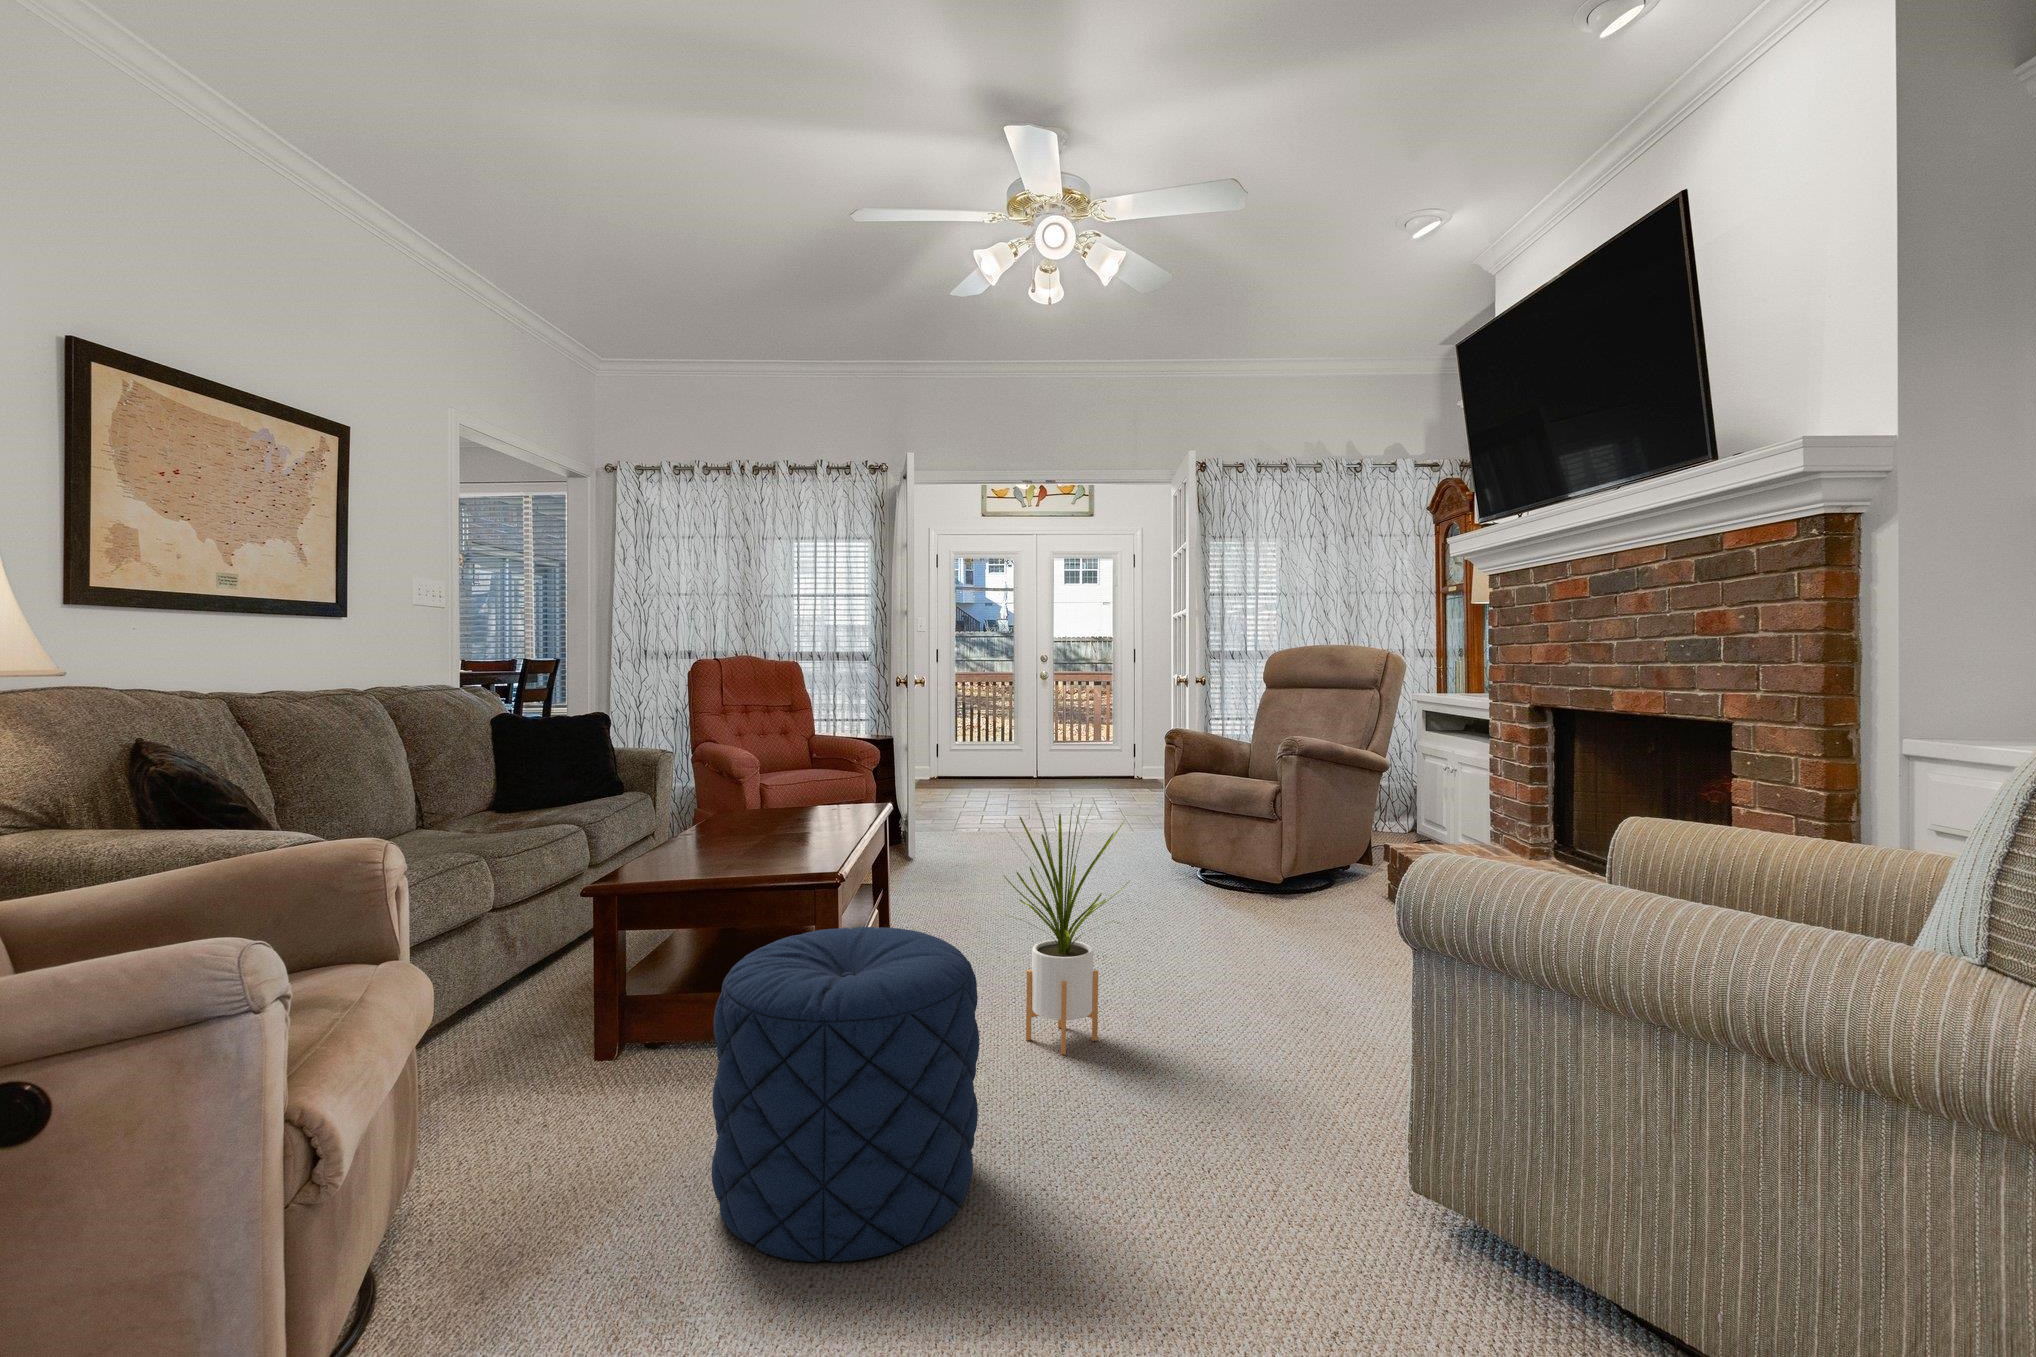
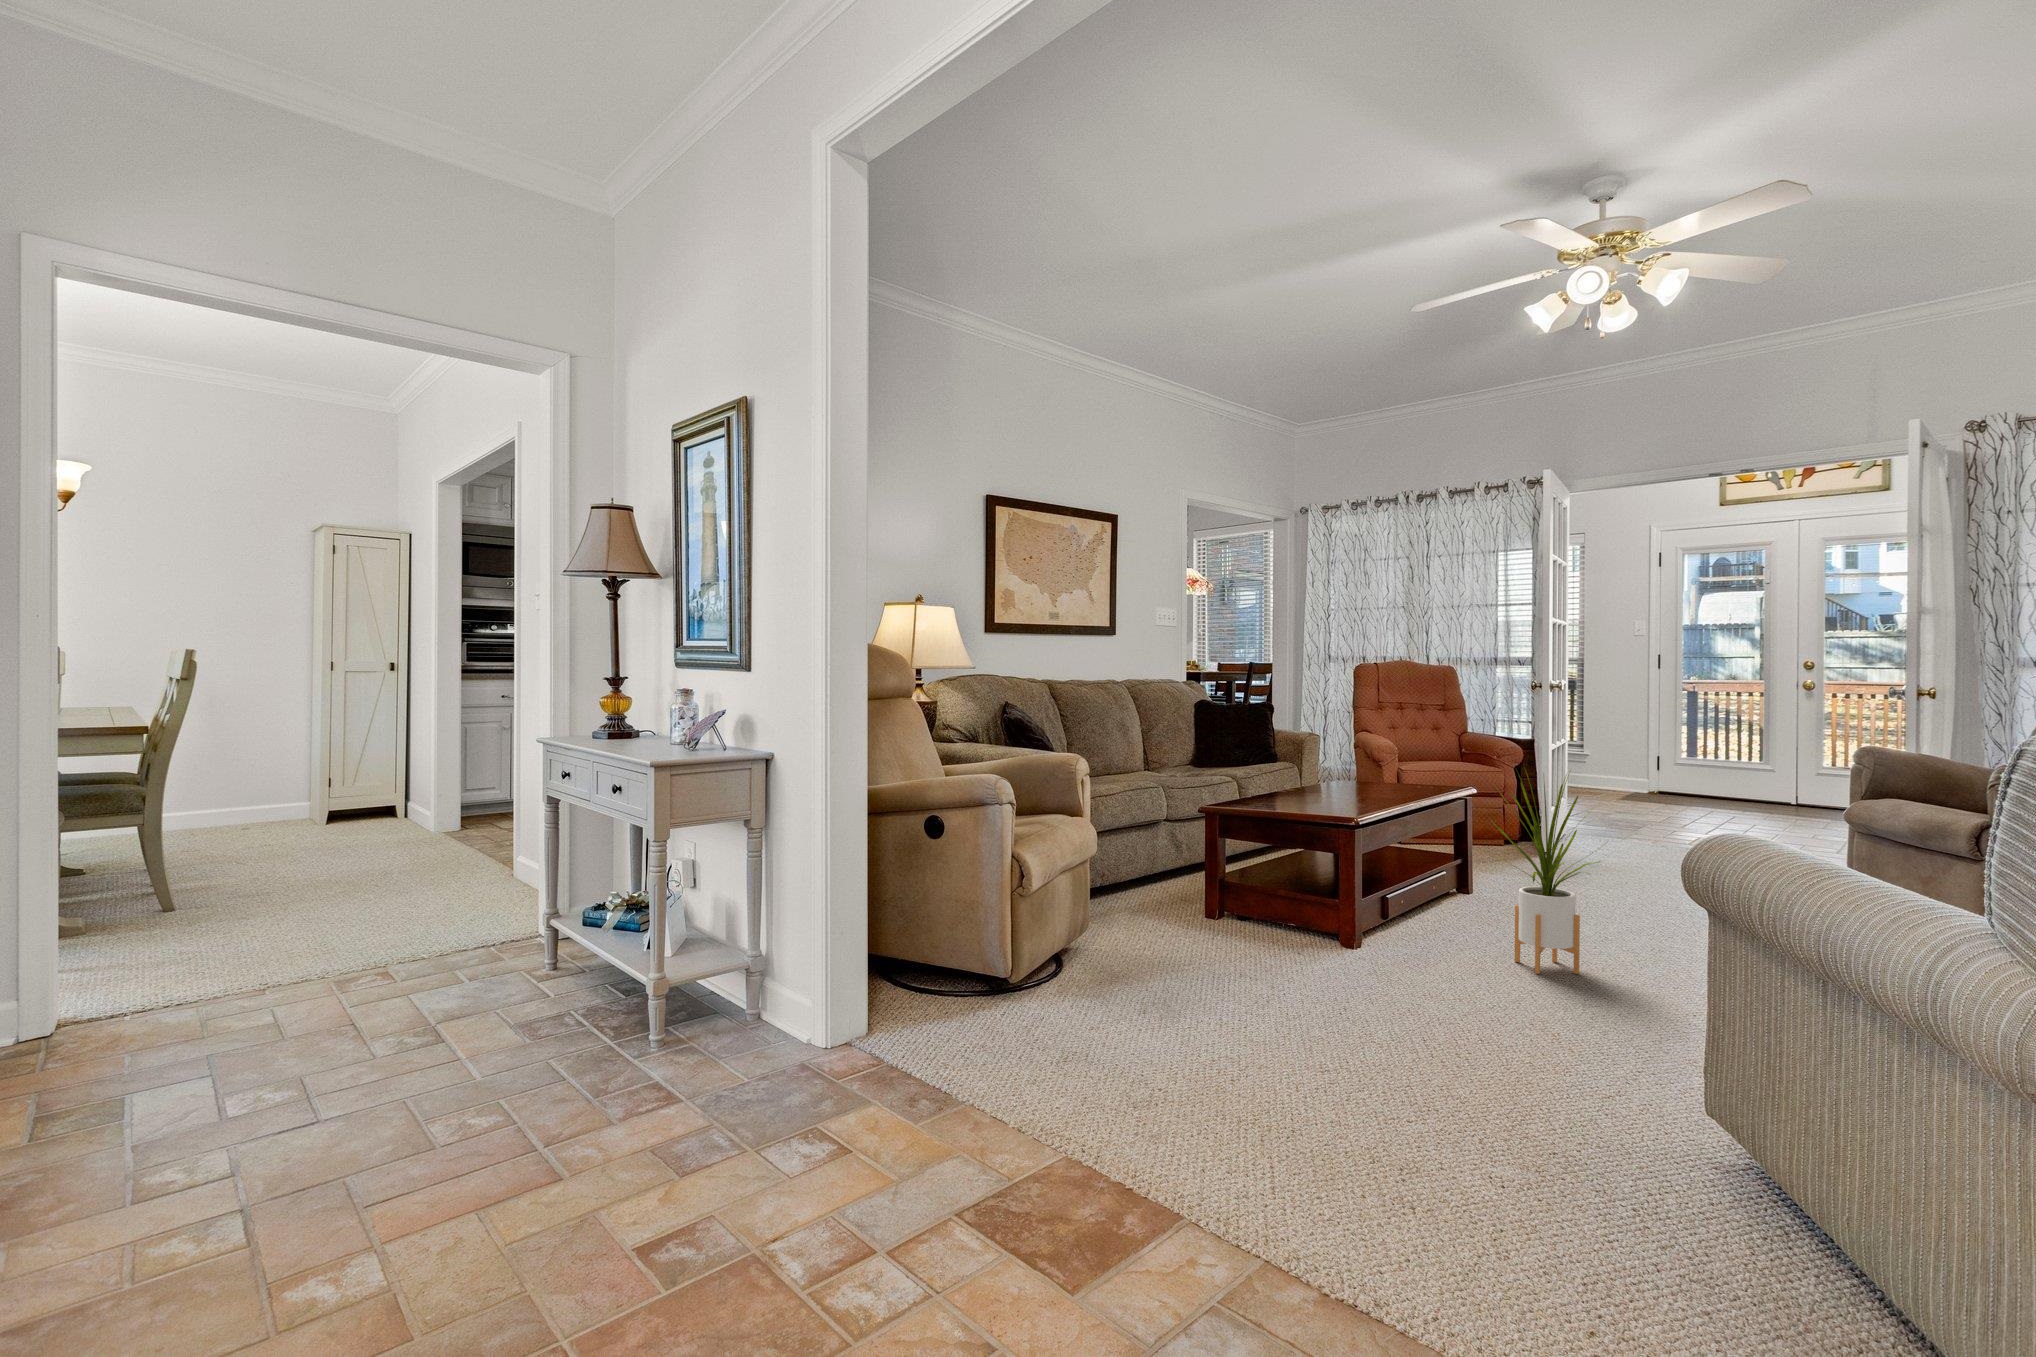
pouf: present [712,927,979,1262] -> none [1230,829,1400,1012]

